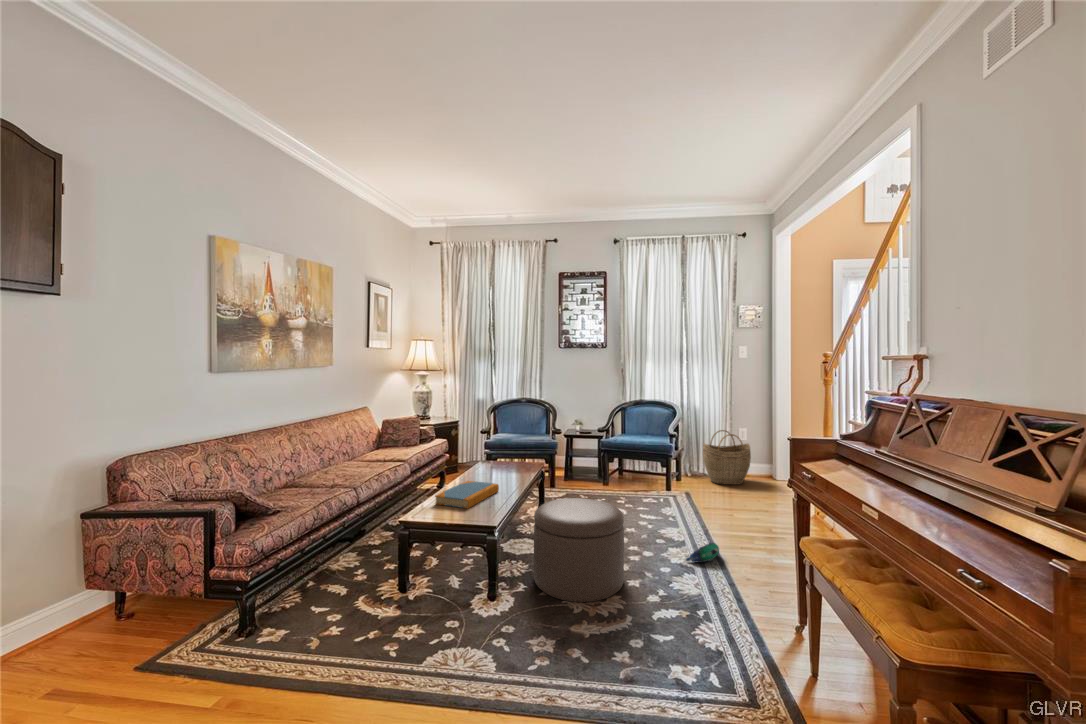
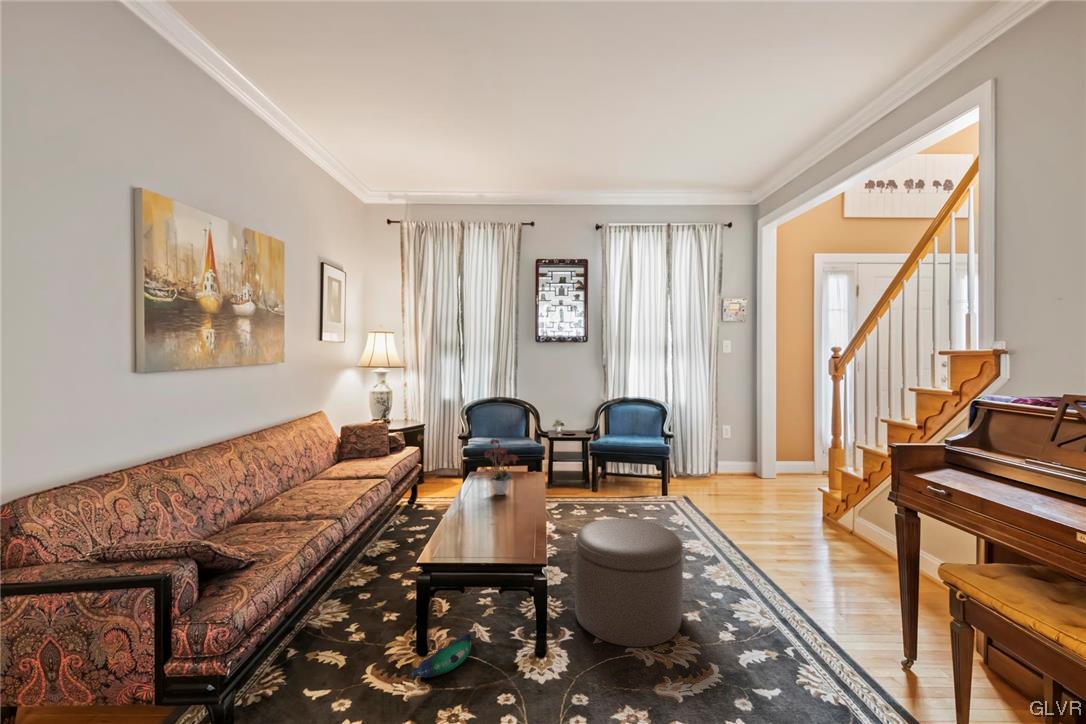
flower arrangement: none [479,428,512,478] -> present [485,439,519,495]
woven basket: present [703,430,751,485] -> none [693,429,742,486]
book: present [435,481,499,509] -> none [451,502,519,540]
plush toy: present [686,543,719,563] -> present [412,634,472,678]

